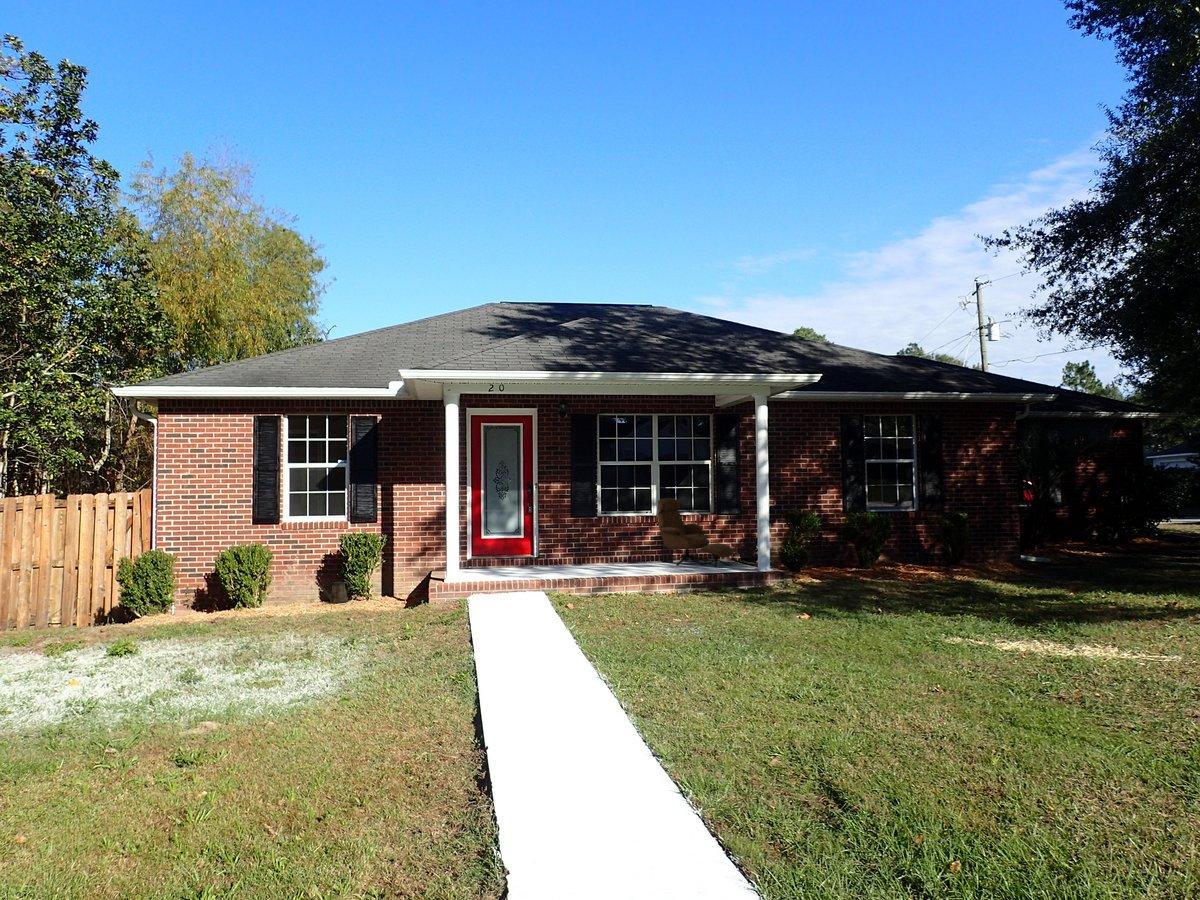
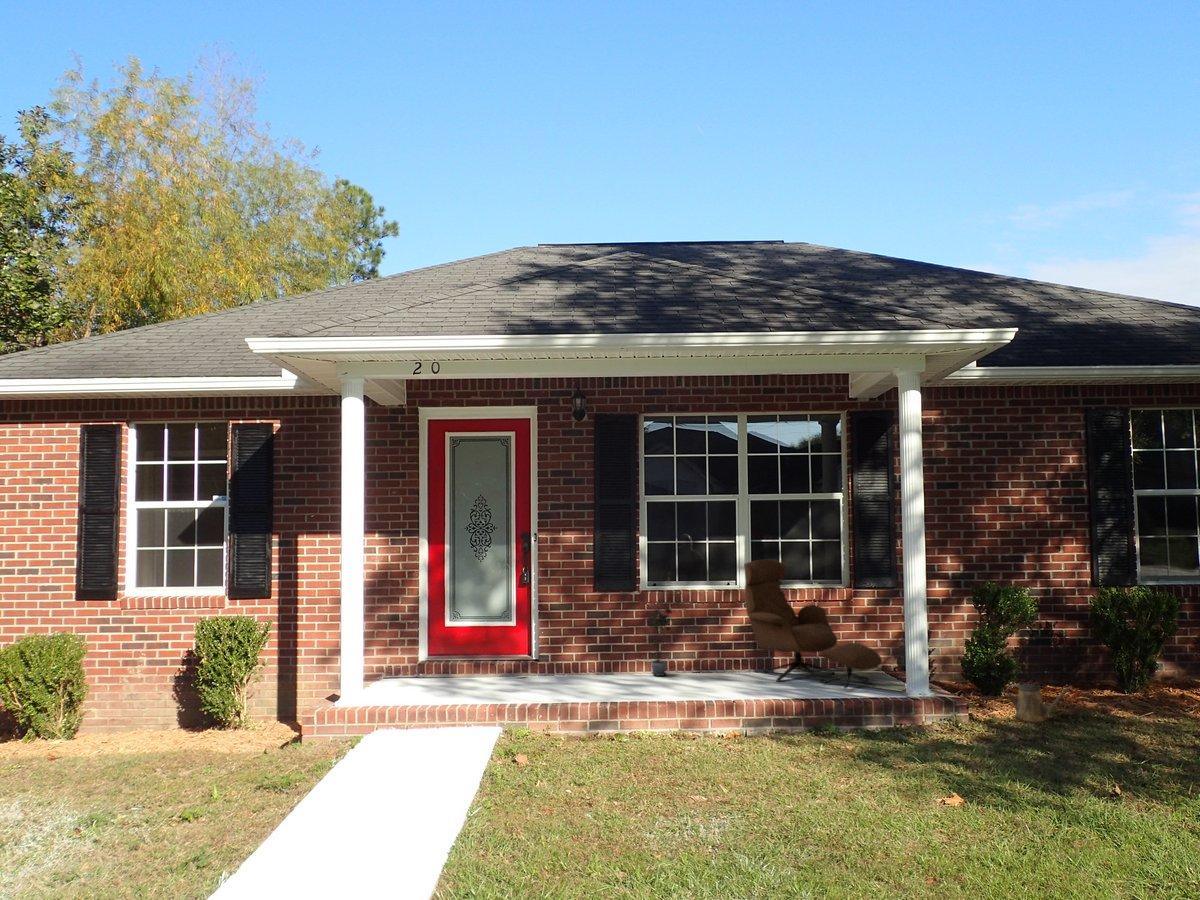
potted plant: none [601,524,619,565] -> present [648,604,673,676]
watering can: present [316,582,351,603] -> present [1007,684,1072,722]

